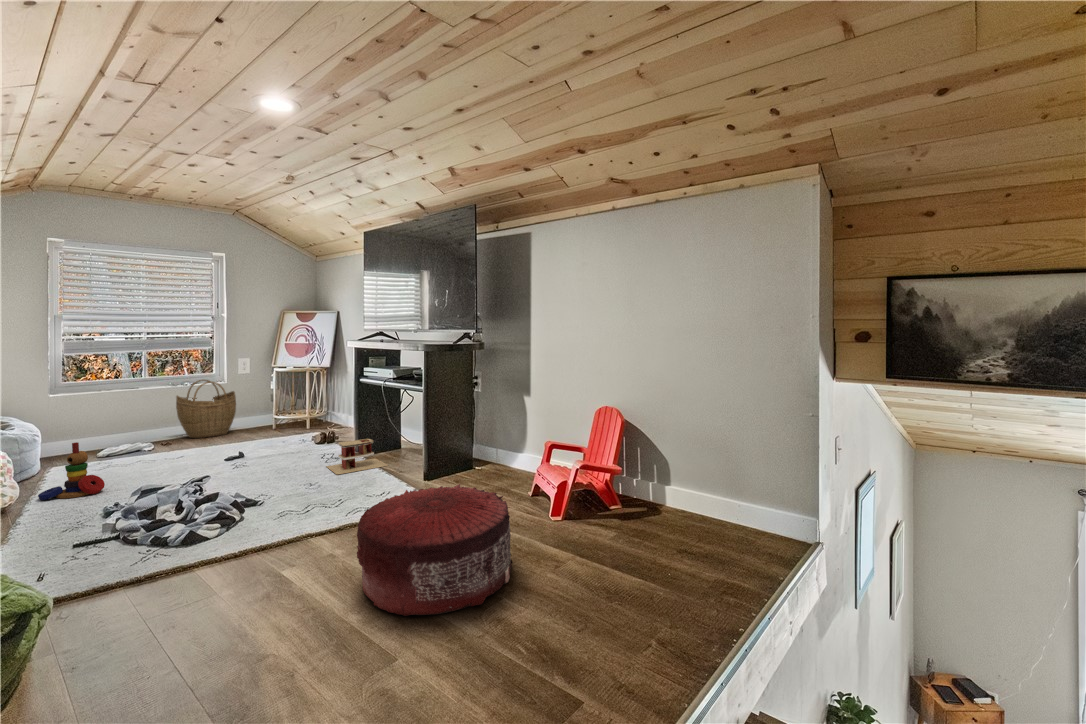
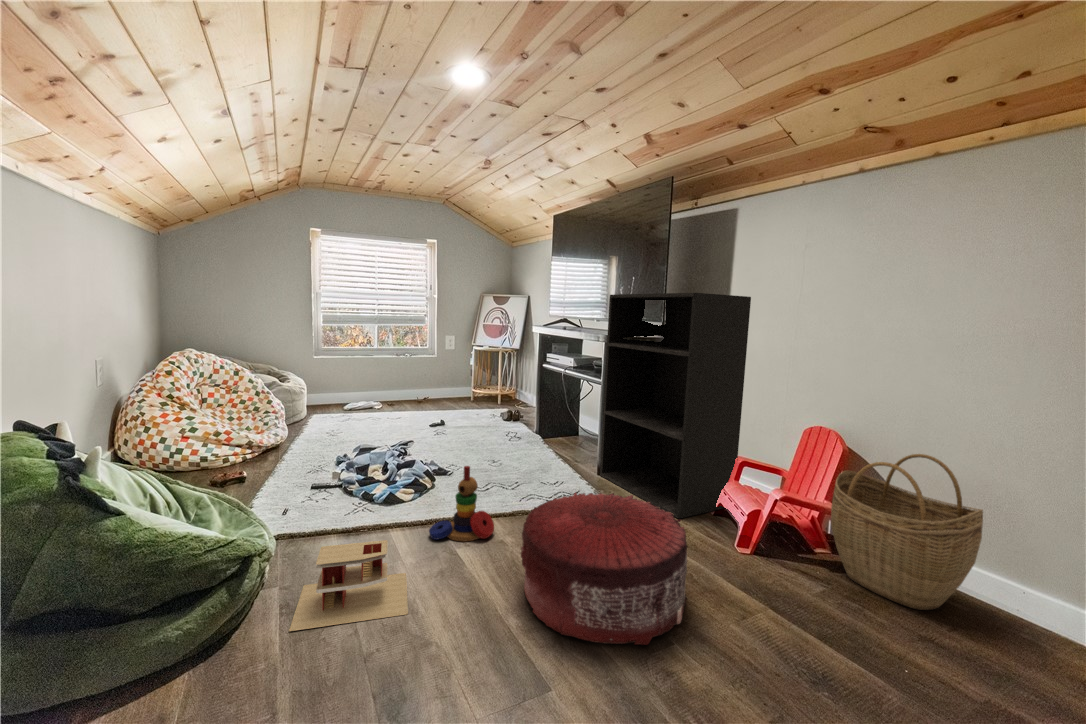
bookshelf: none [425,303,547,504] -> present [600,293,751,518]
woven basket: present [176,380,236,438] -> present [831,454,983,610]
toy house: present [326,439,388,475] -> present [289,540,408,631]
stacking toy: present [38,442,105,500] -> present [429,466,494,541]

